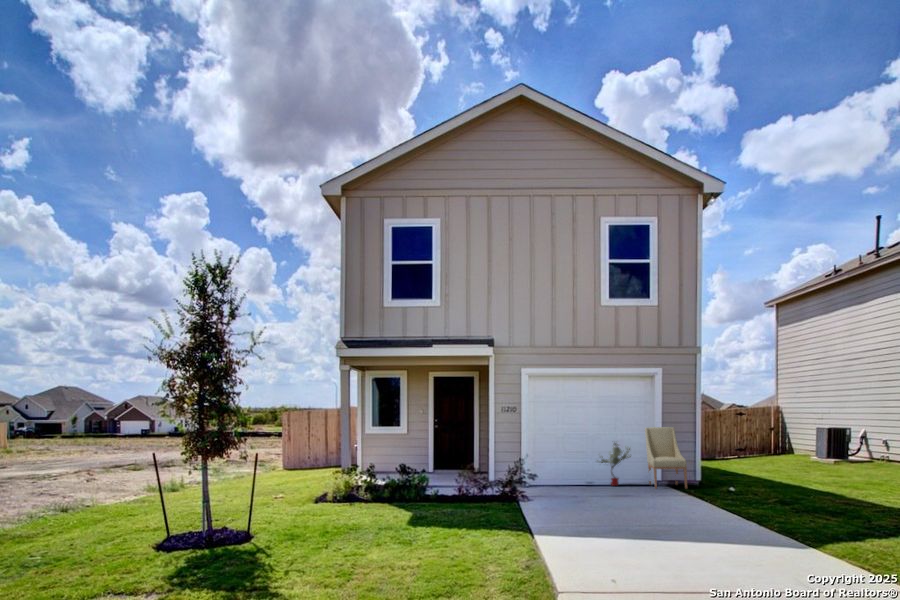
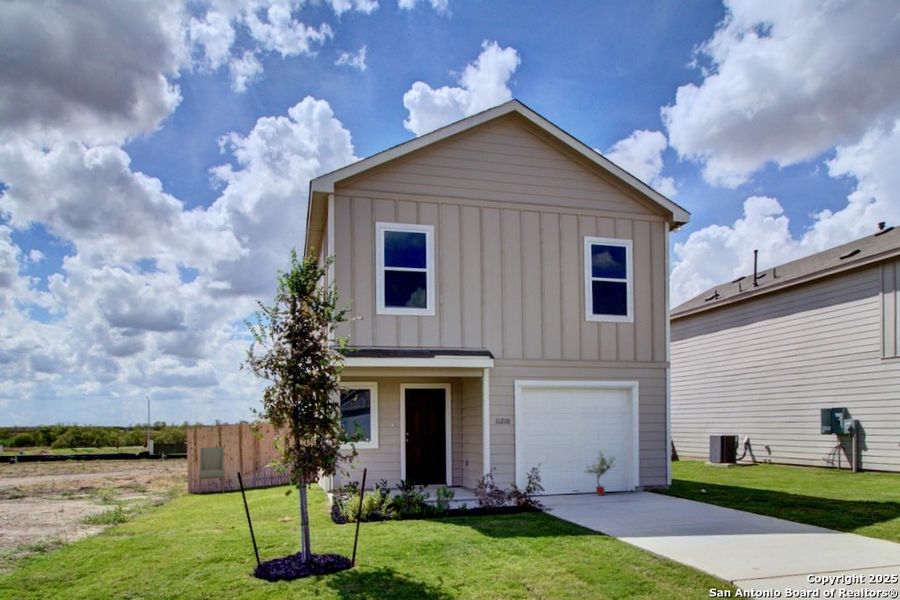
chair: present [645,427,687,489] -> present [199,447,225,494]

